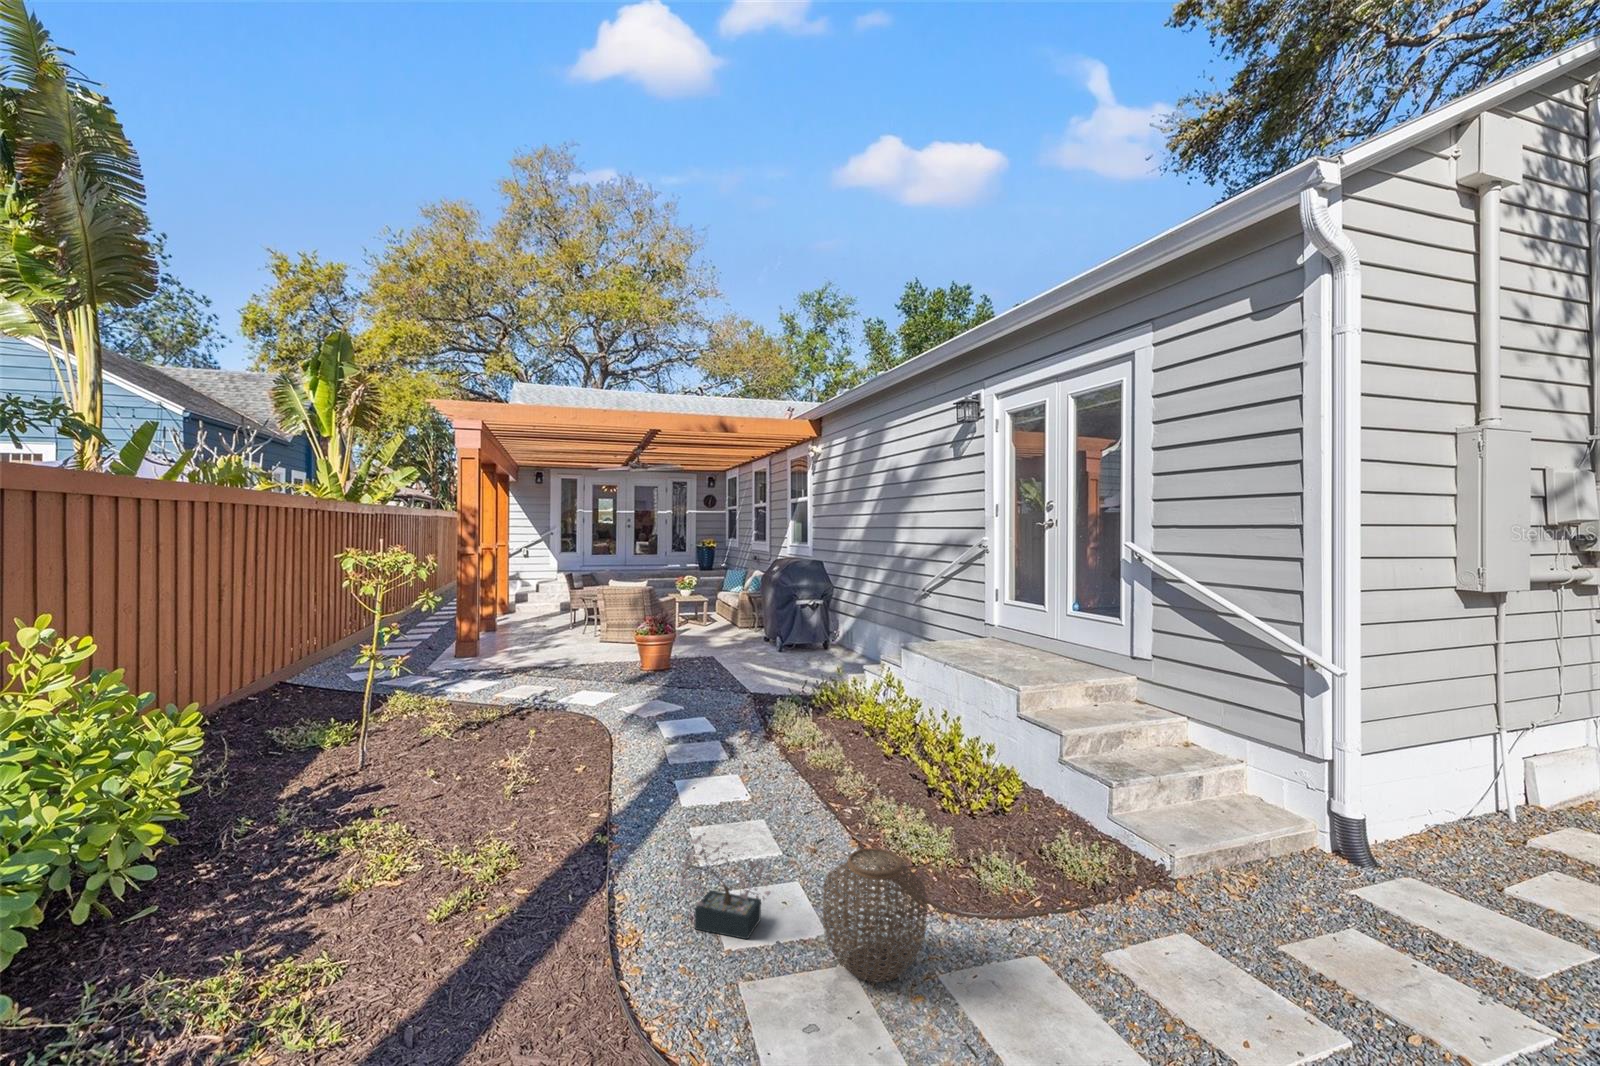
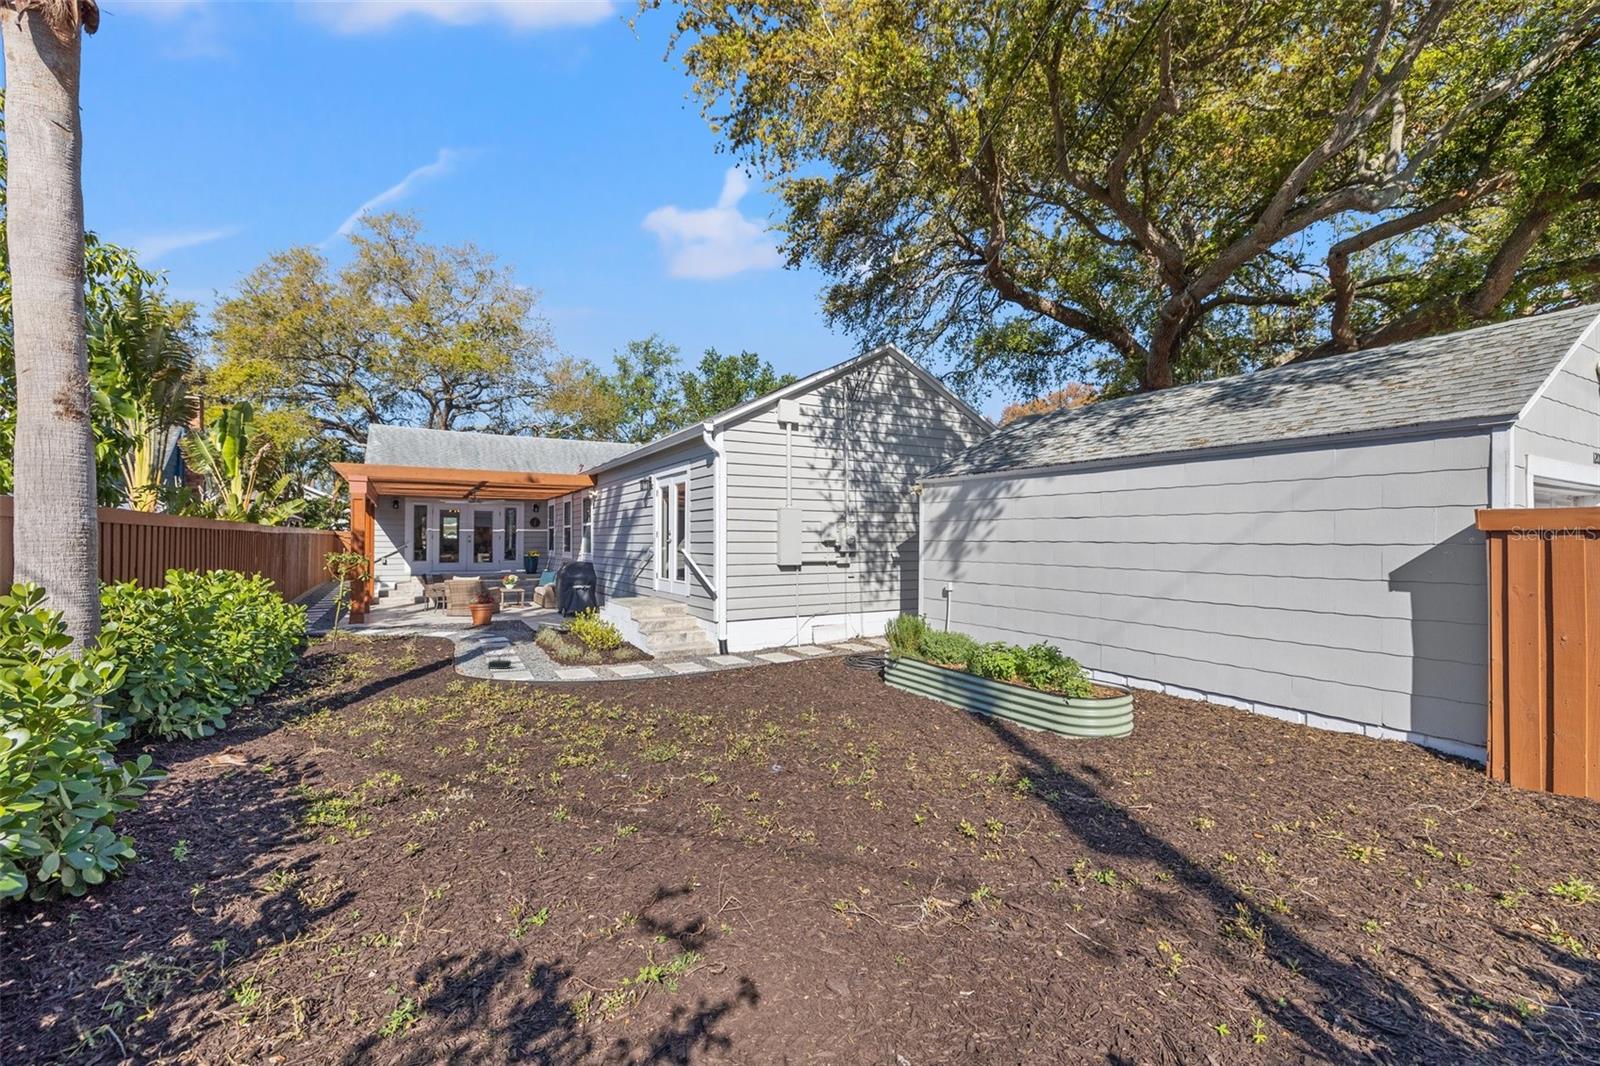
woven basket: present [823,848,927,982] -> none [526,639,558,672]

